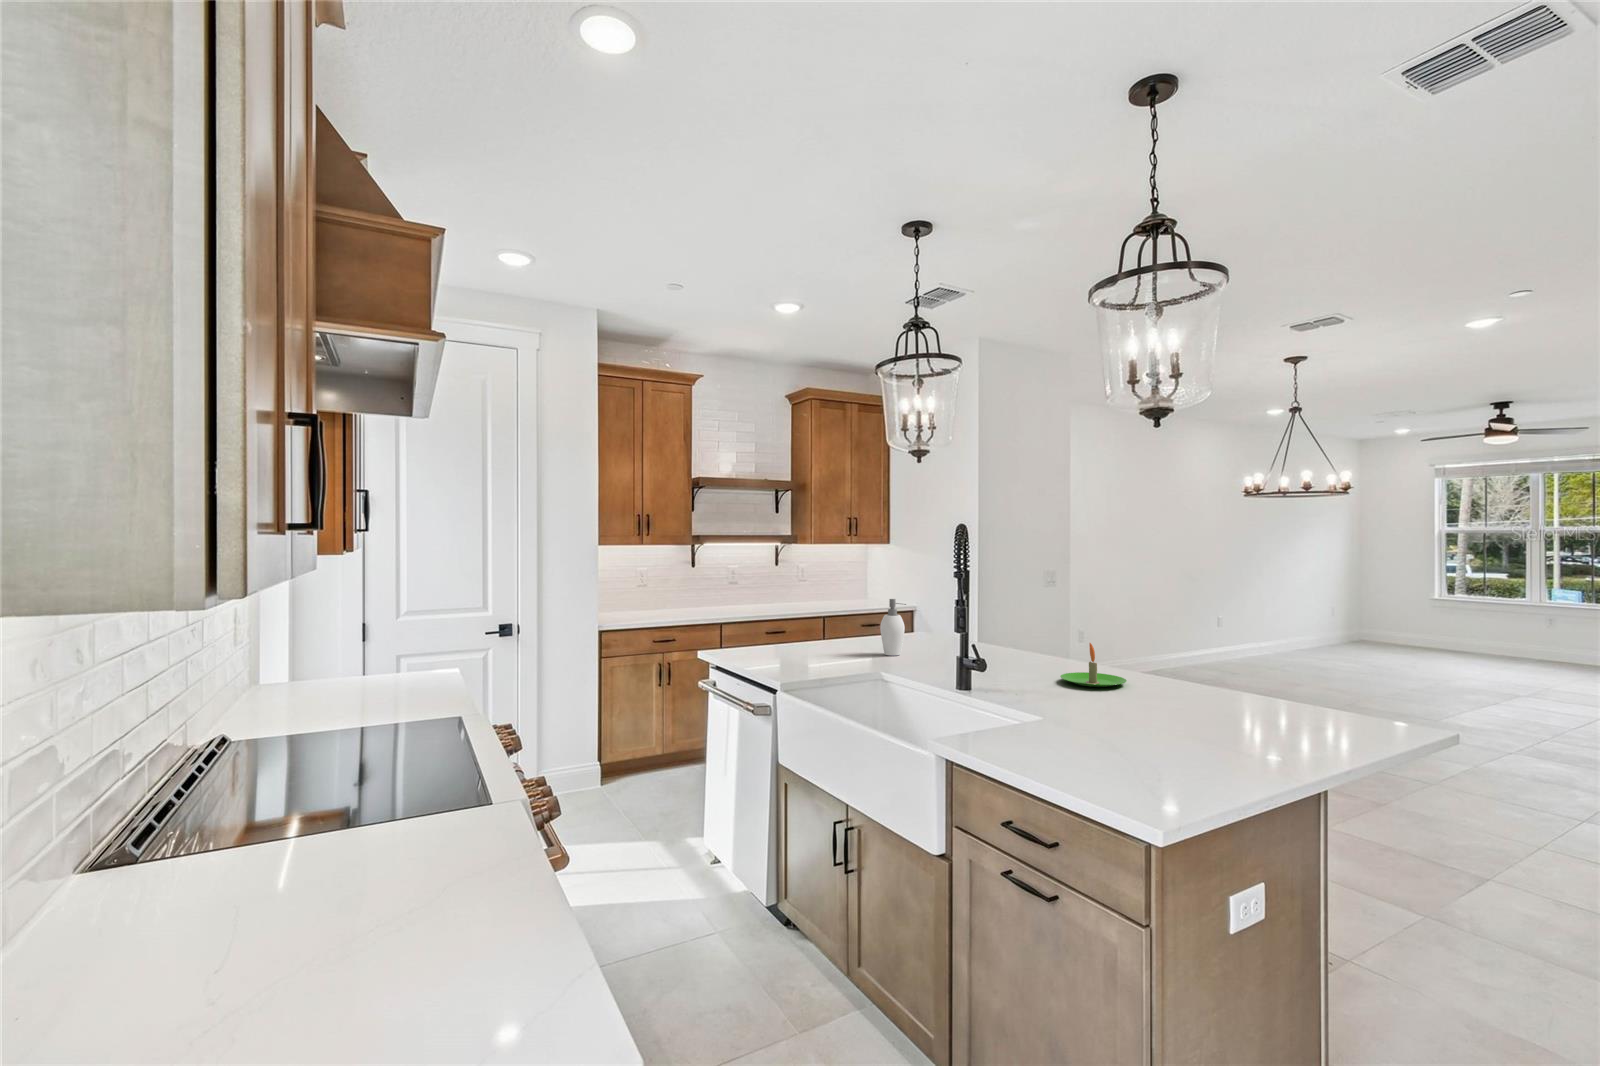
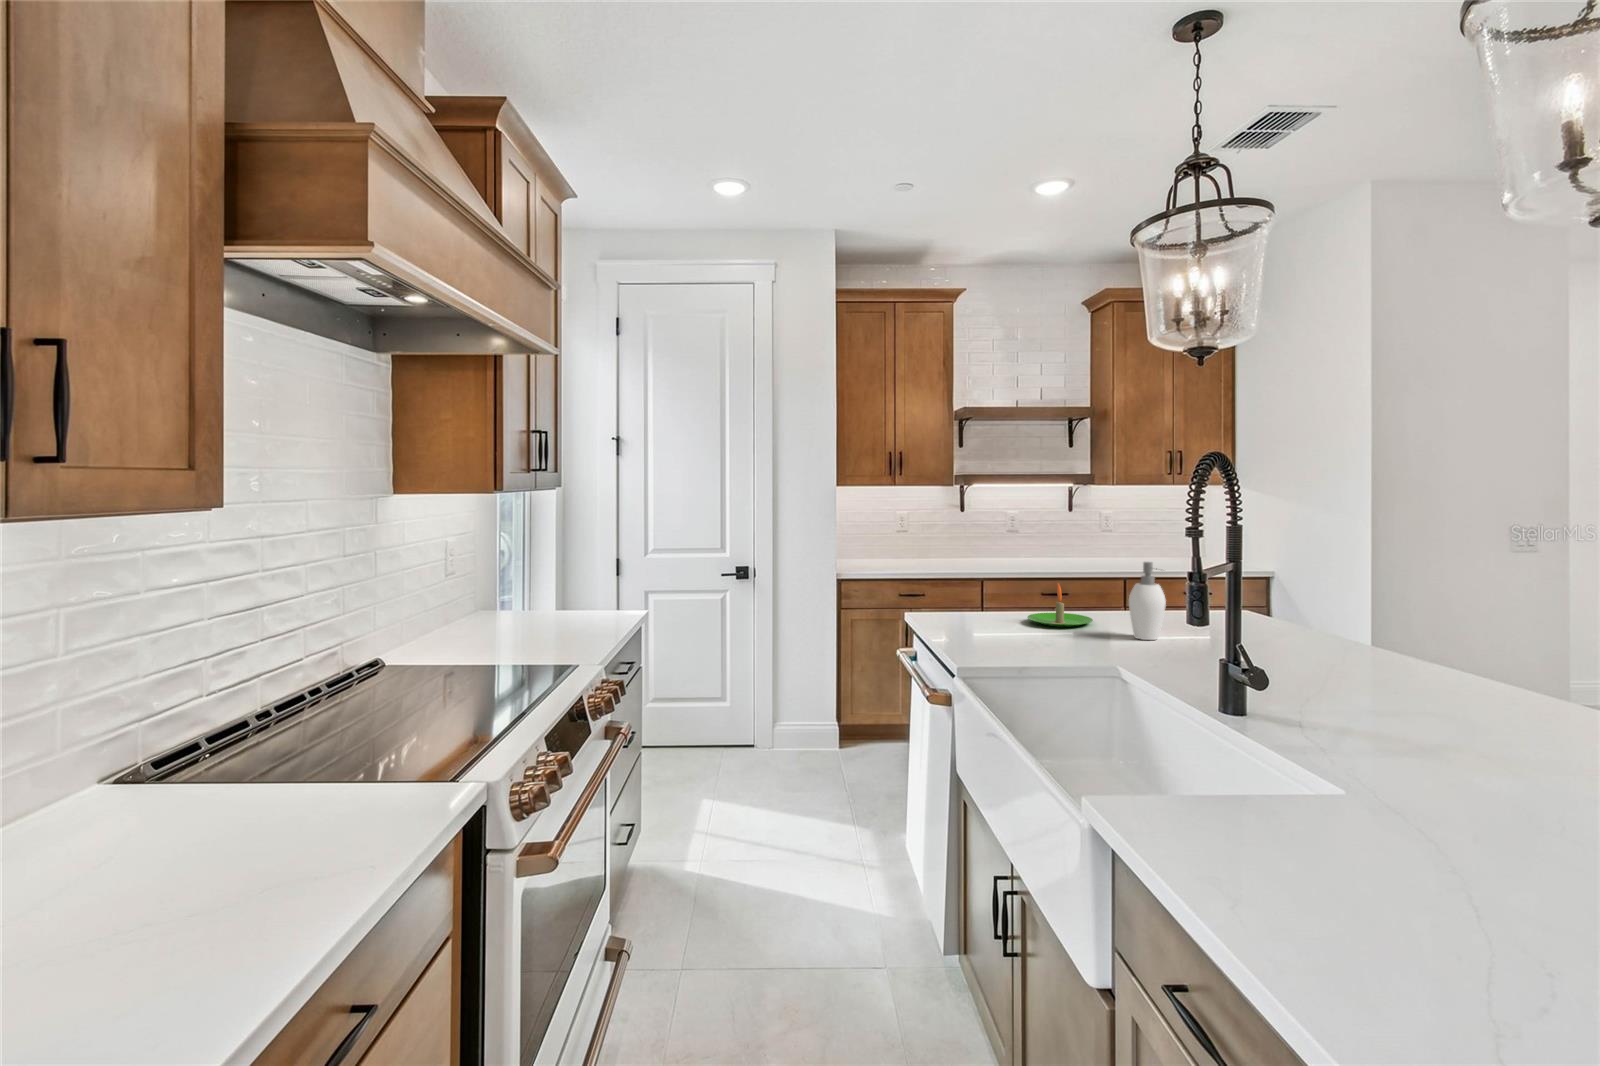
candle: present [1060,643,1127,687] -> present [1027,583,1093,627]

